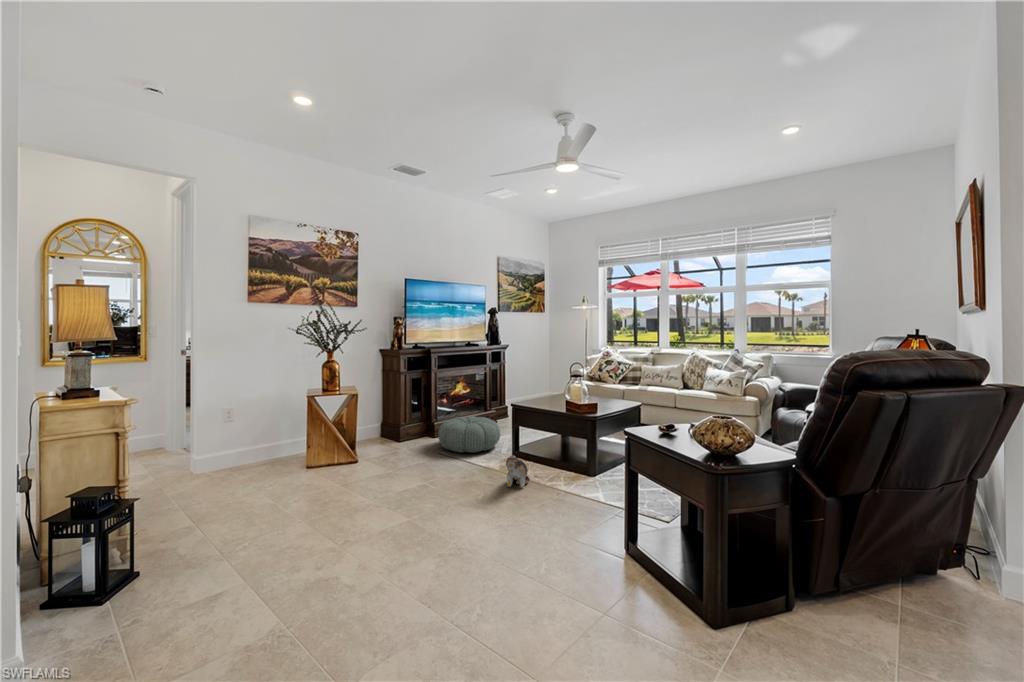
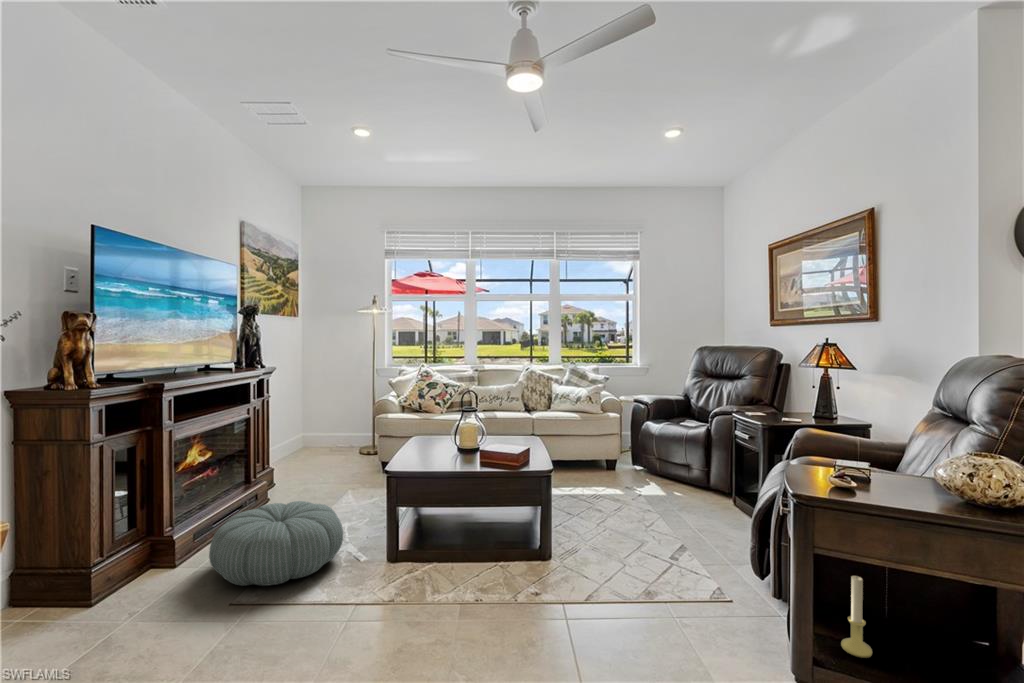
plush toy: present [506,455,529,487] -> none [448,567,494,630]
candle holder: none [663,497,681,550] -> present [841,576,872,658]

